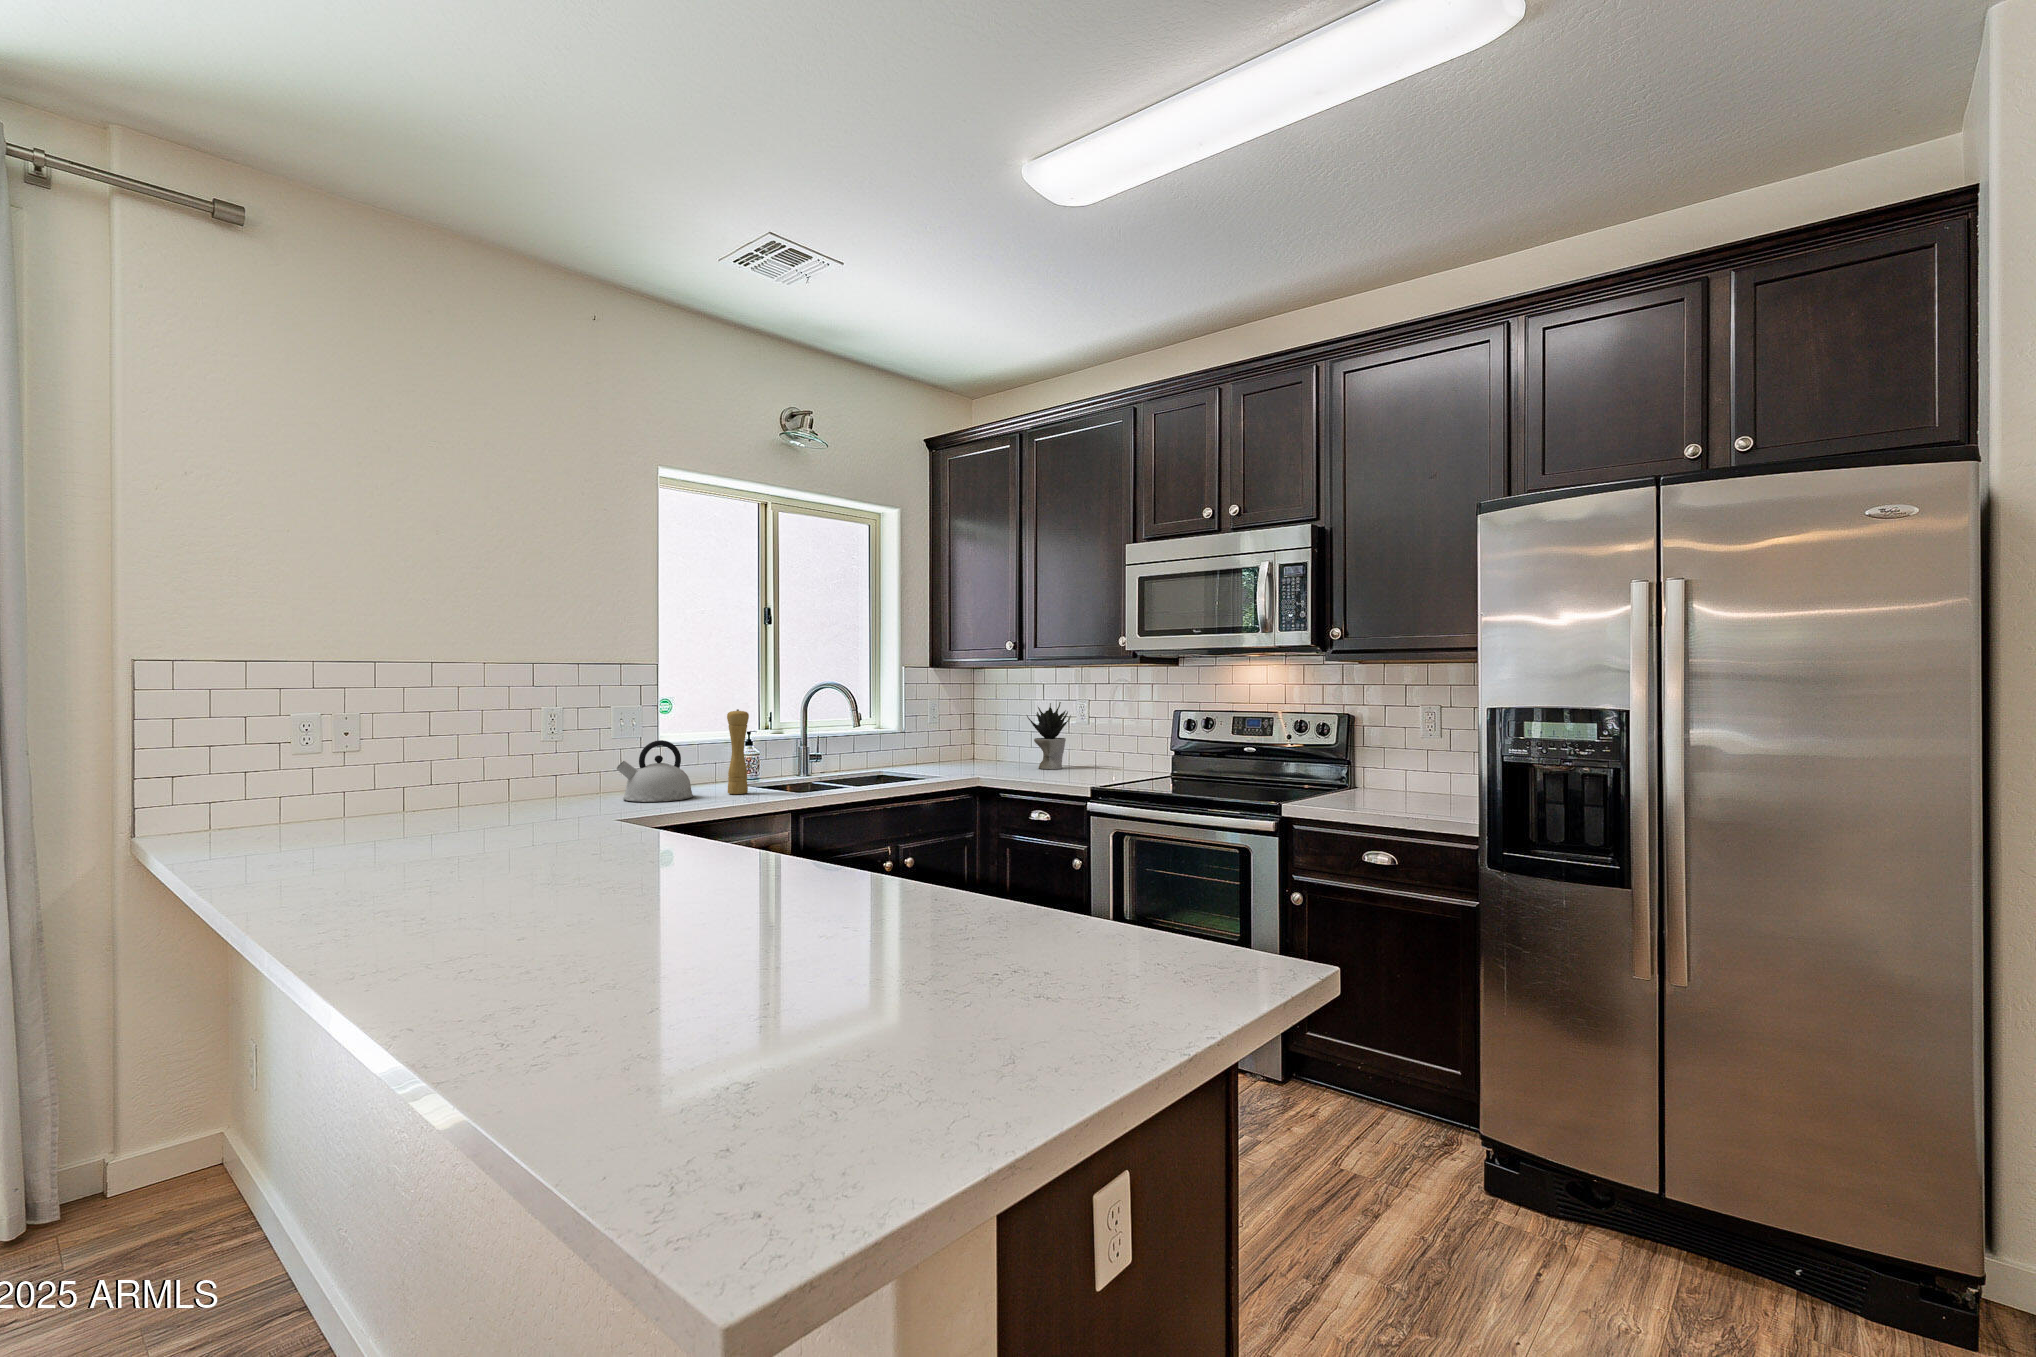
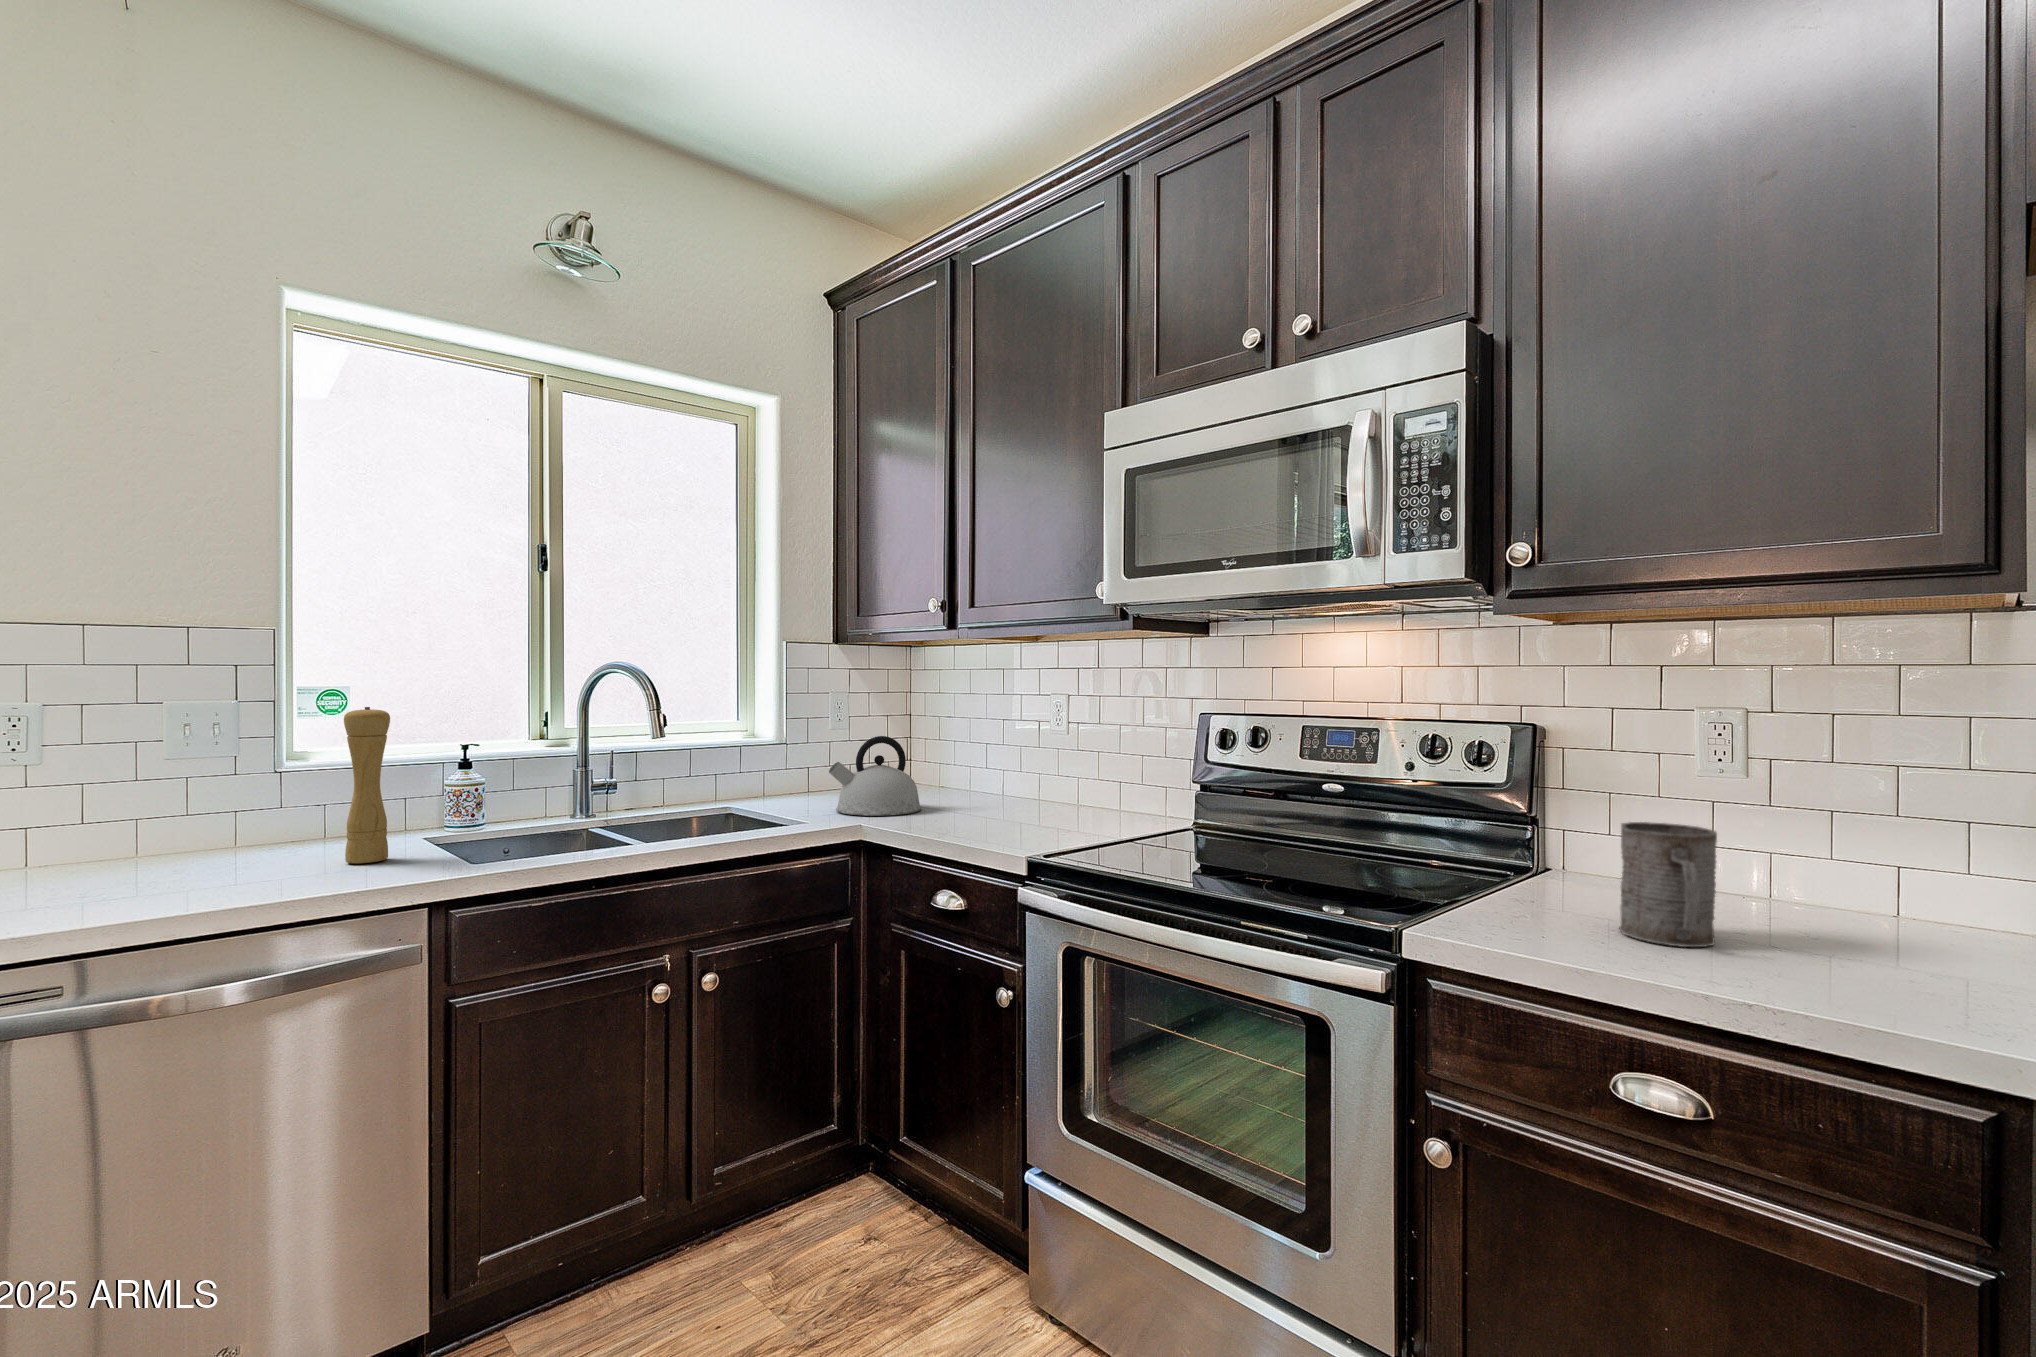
potted plant: present [1027,702,1071,769] -> none [963,697,1033,808]
kettle: present [616,740,693,802] -> present [829,736,922,816]
mug: none [1374,755,1411,805] -> present [1619,822,1717,947]

